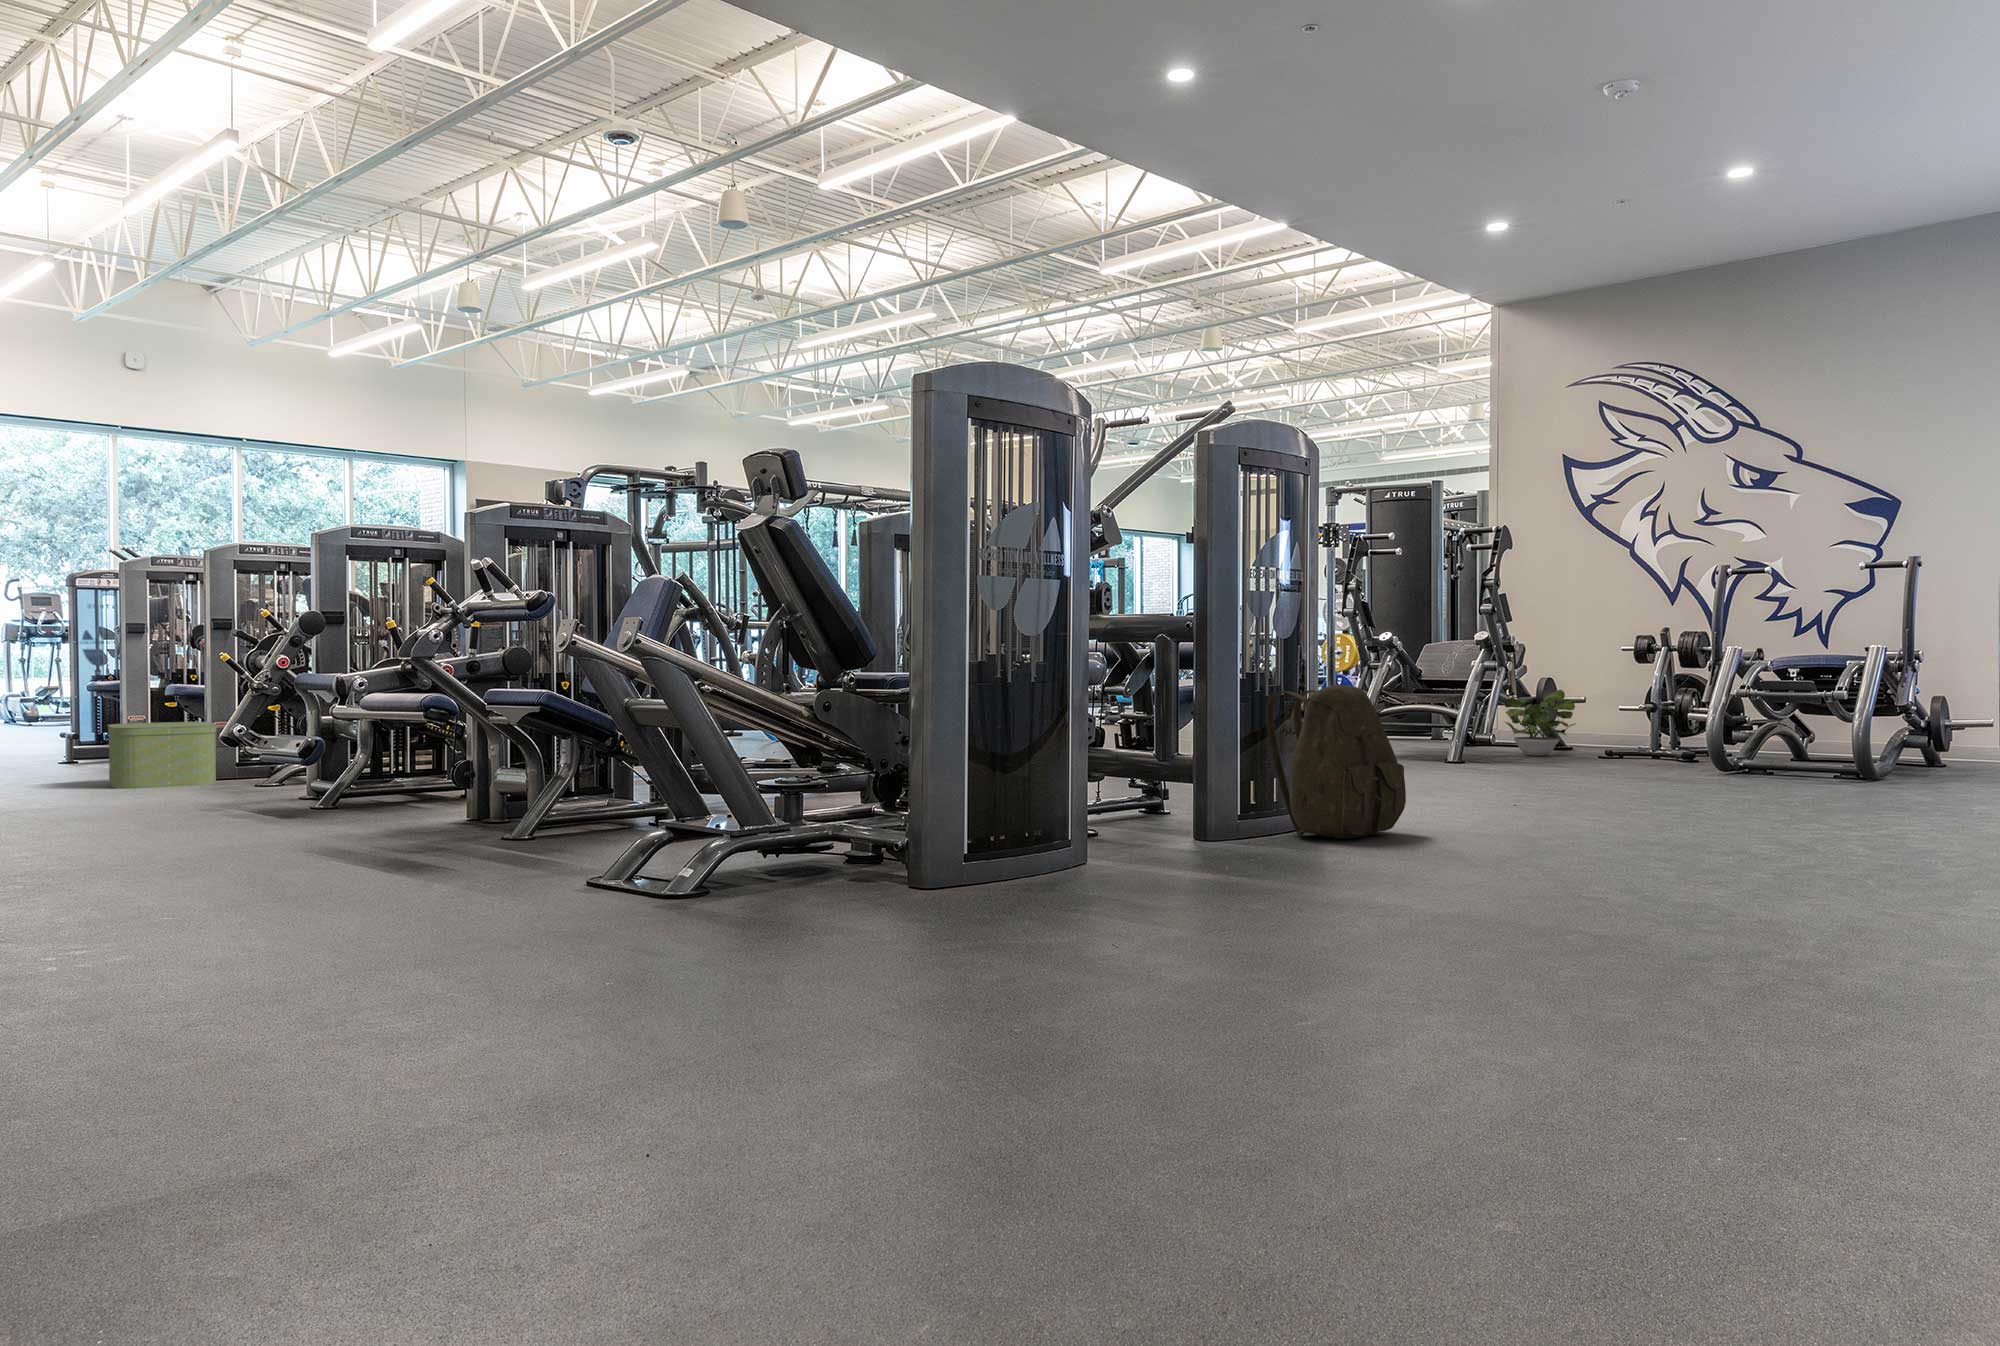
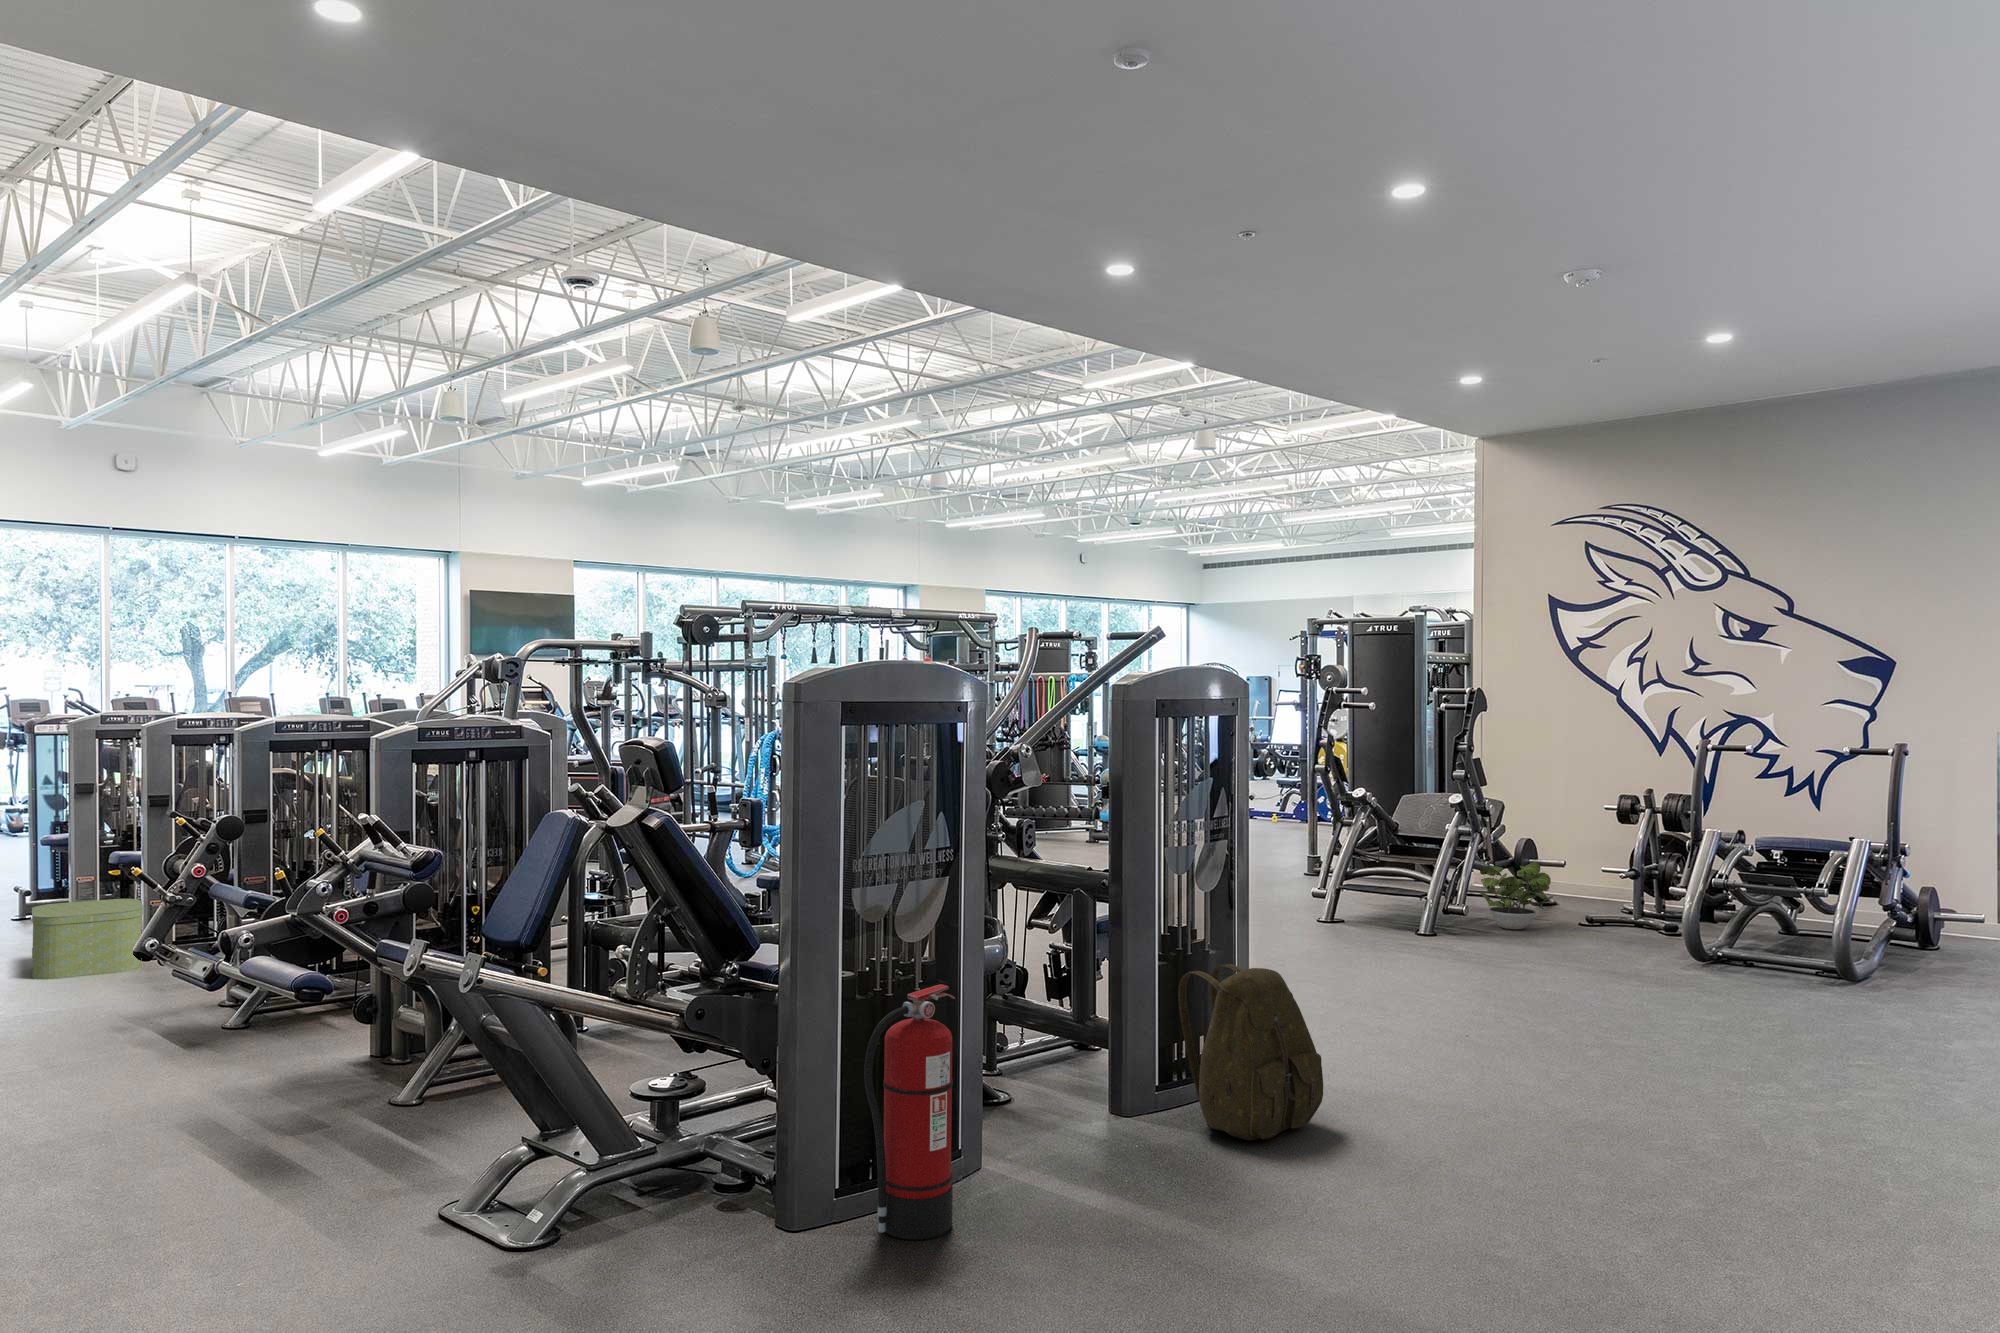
fire extinguisher: none [1003,653,1082,880] -> present [864,985,955,1240]

